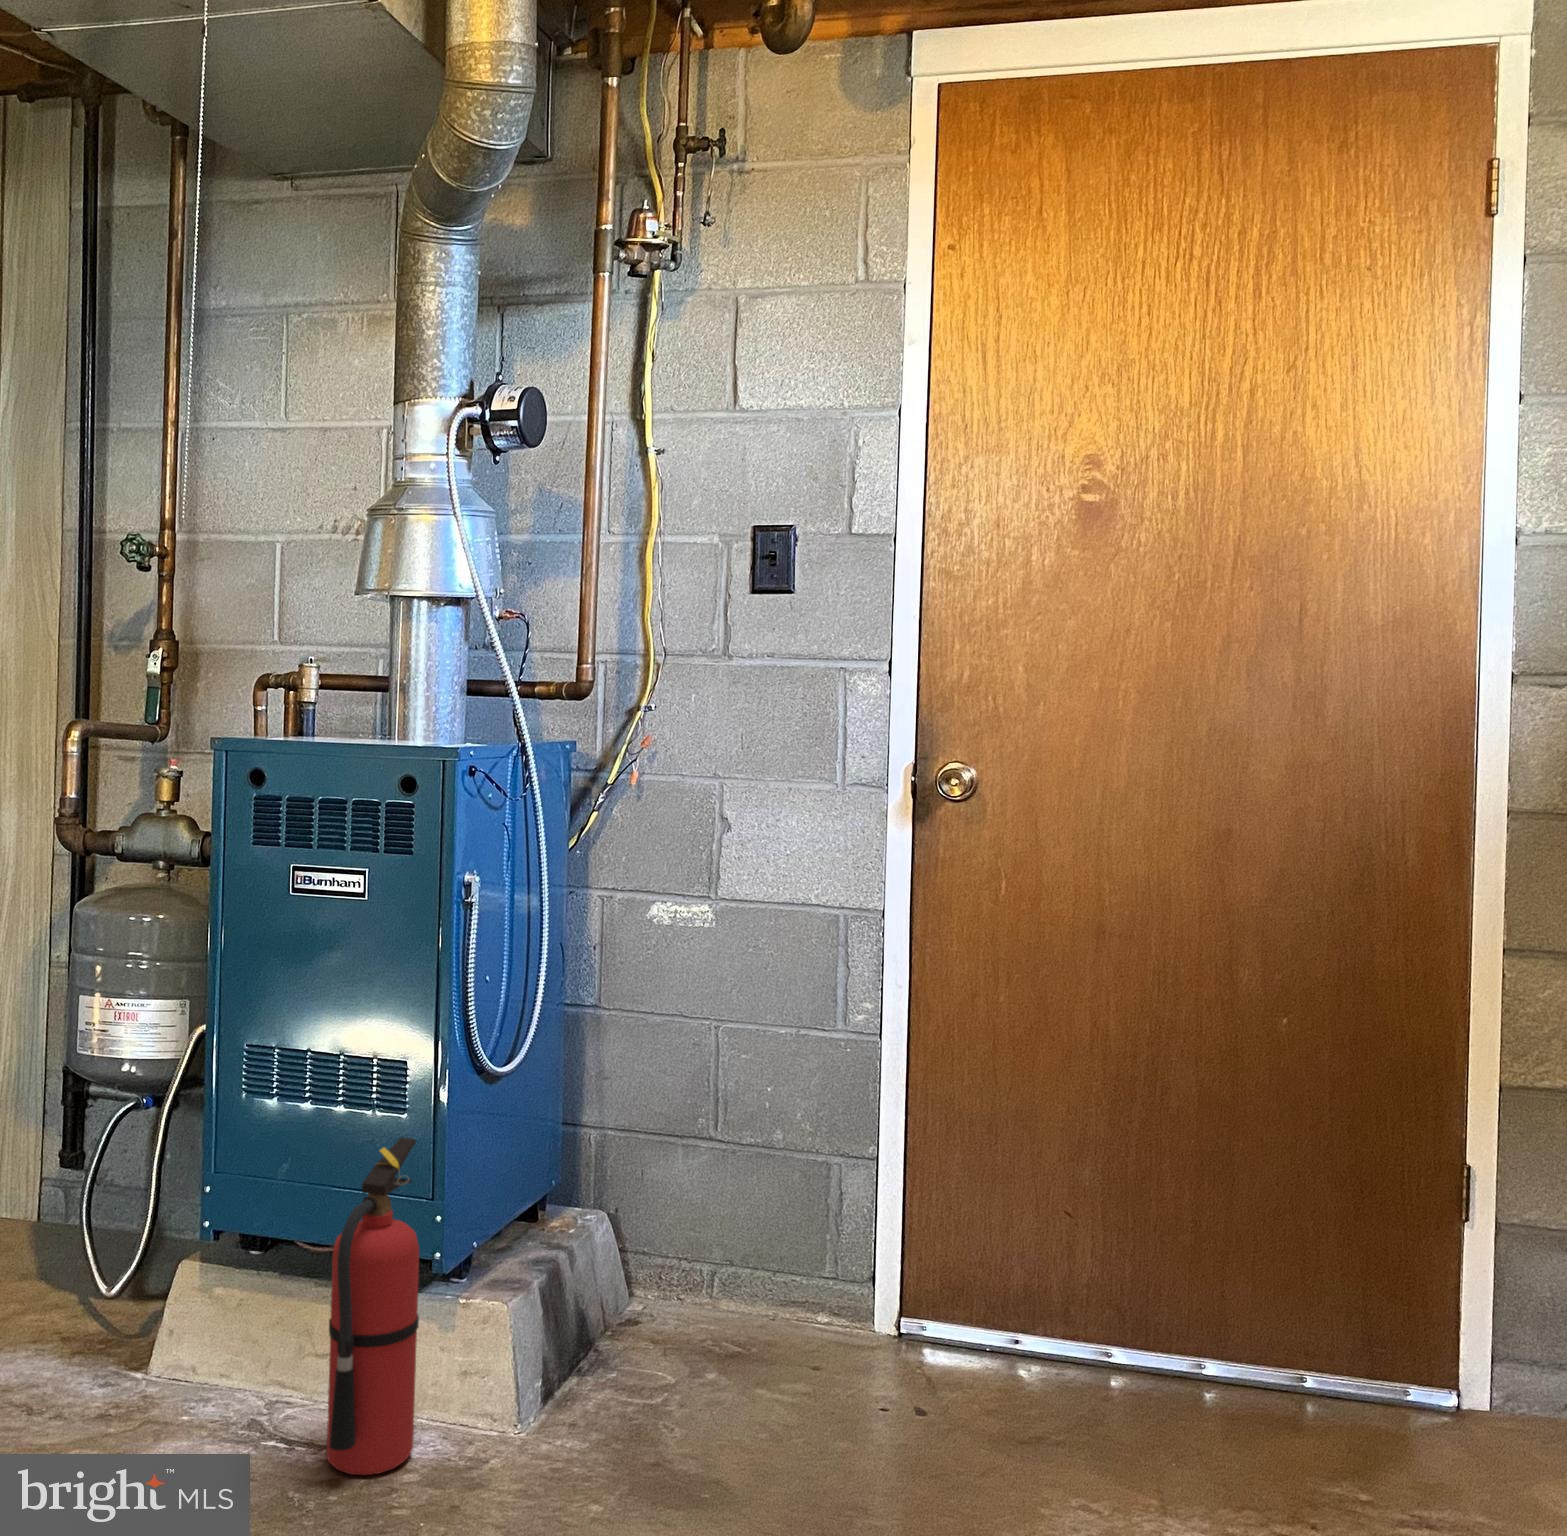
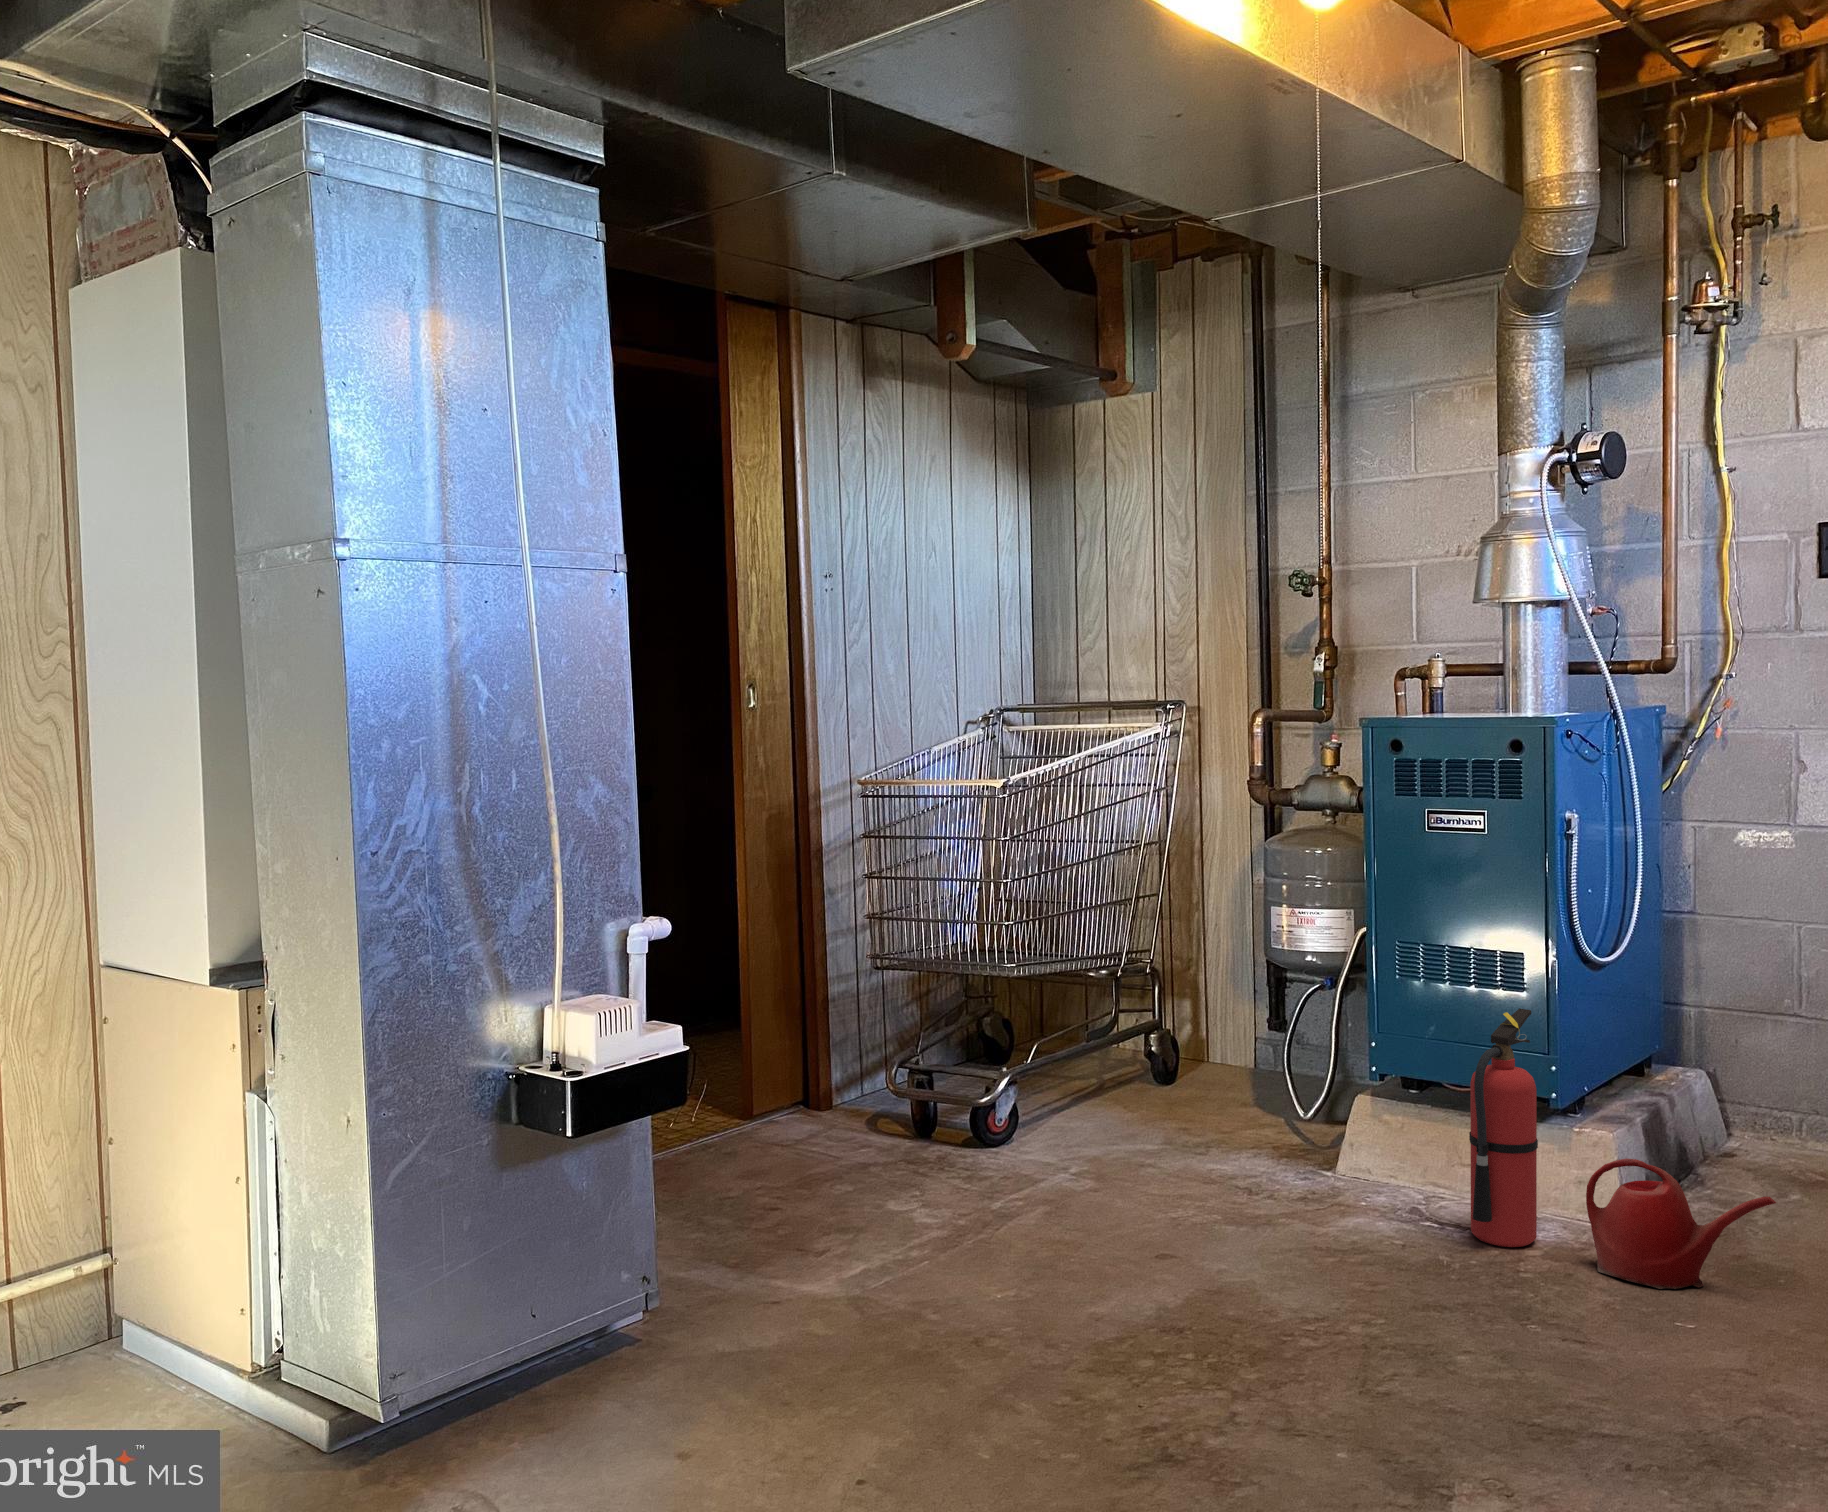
watering can: none [478,1330,699,1501] -> present [1586,1158,1776,1289]

